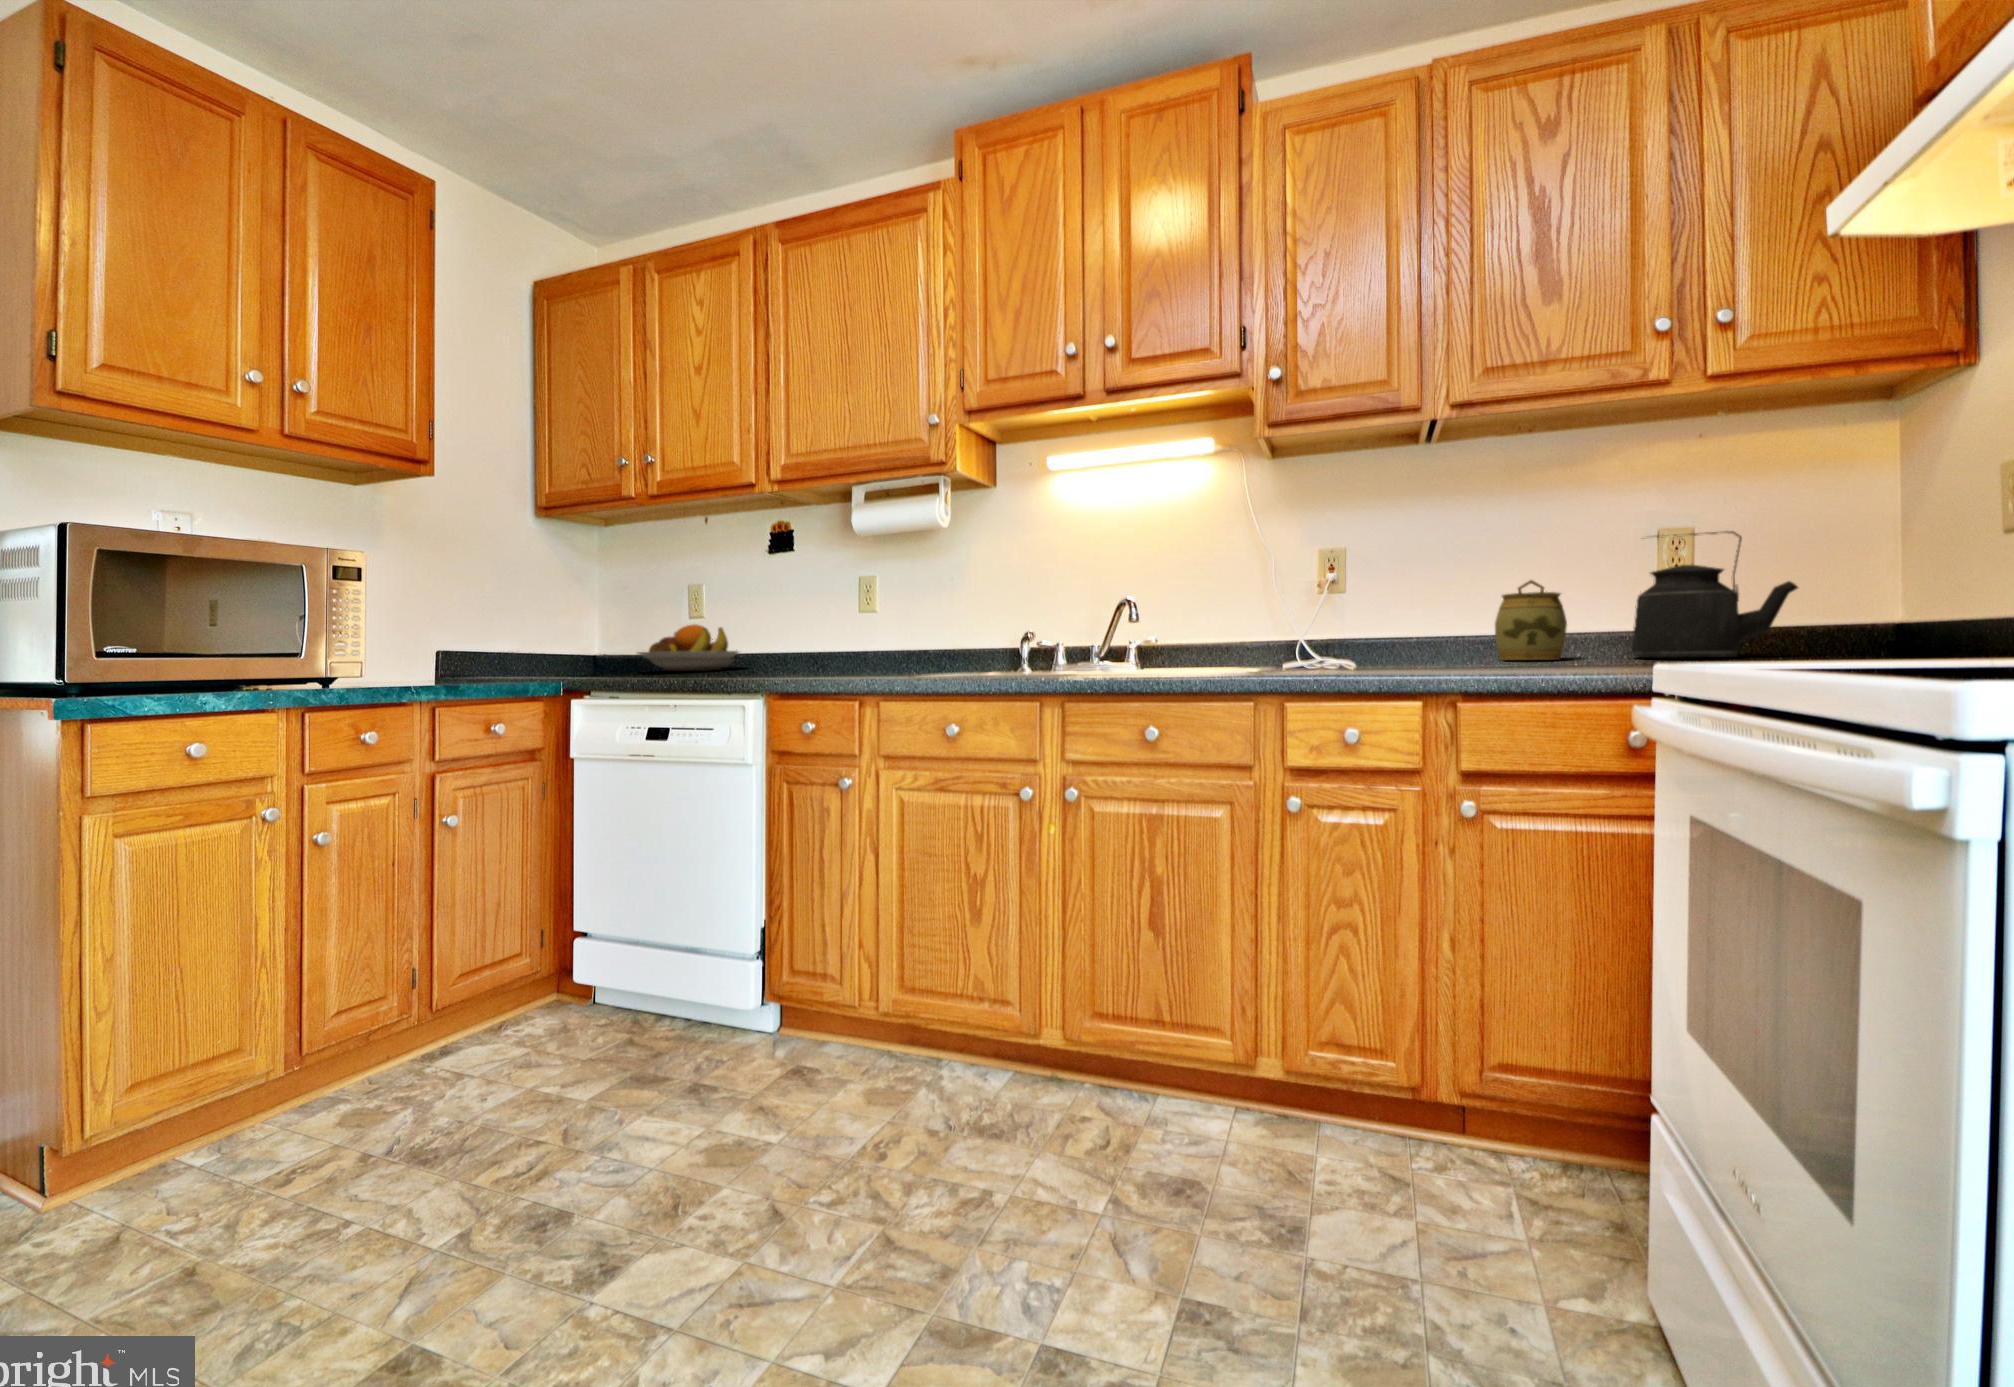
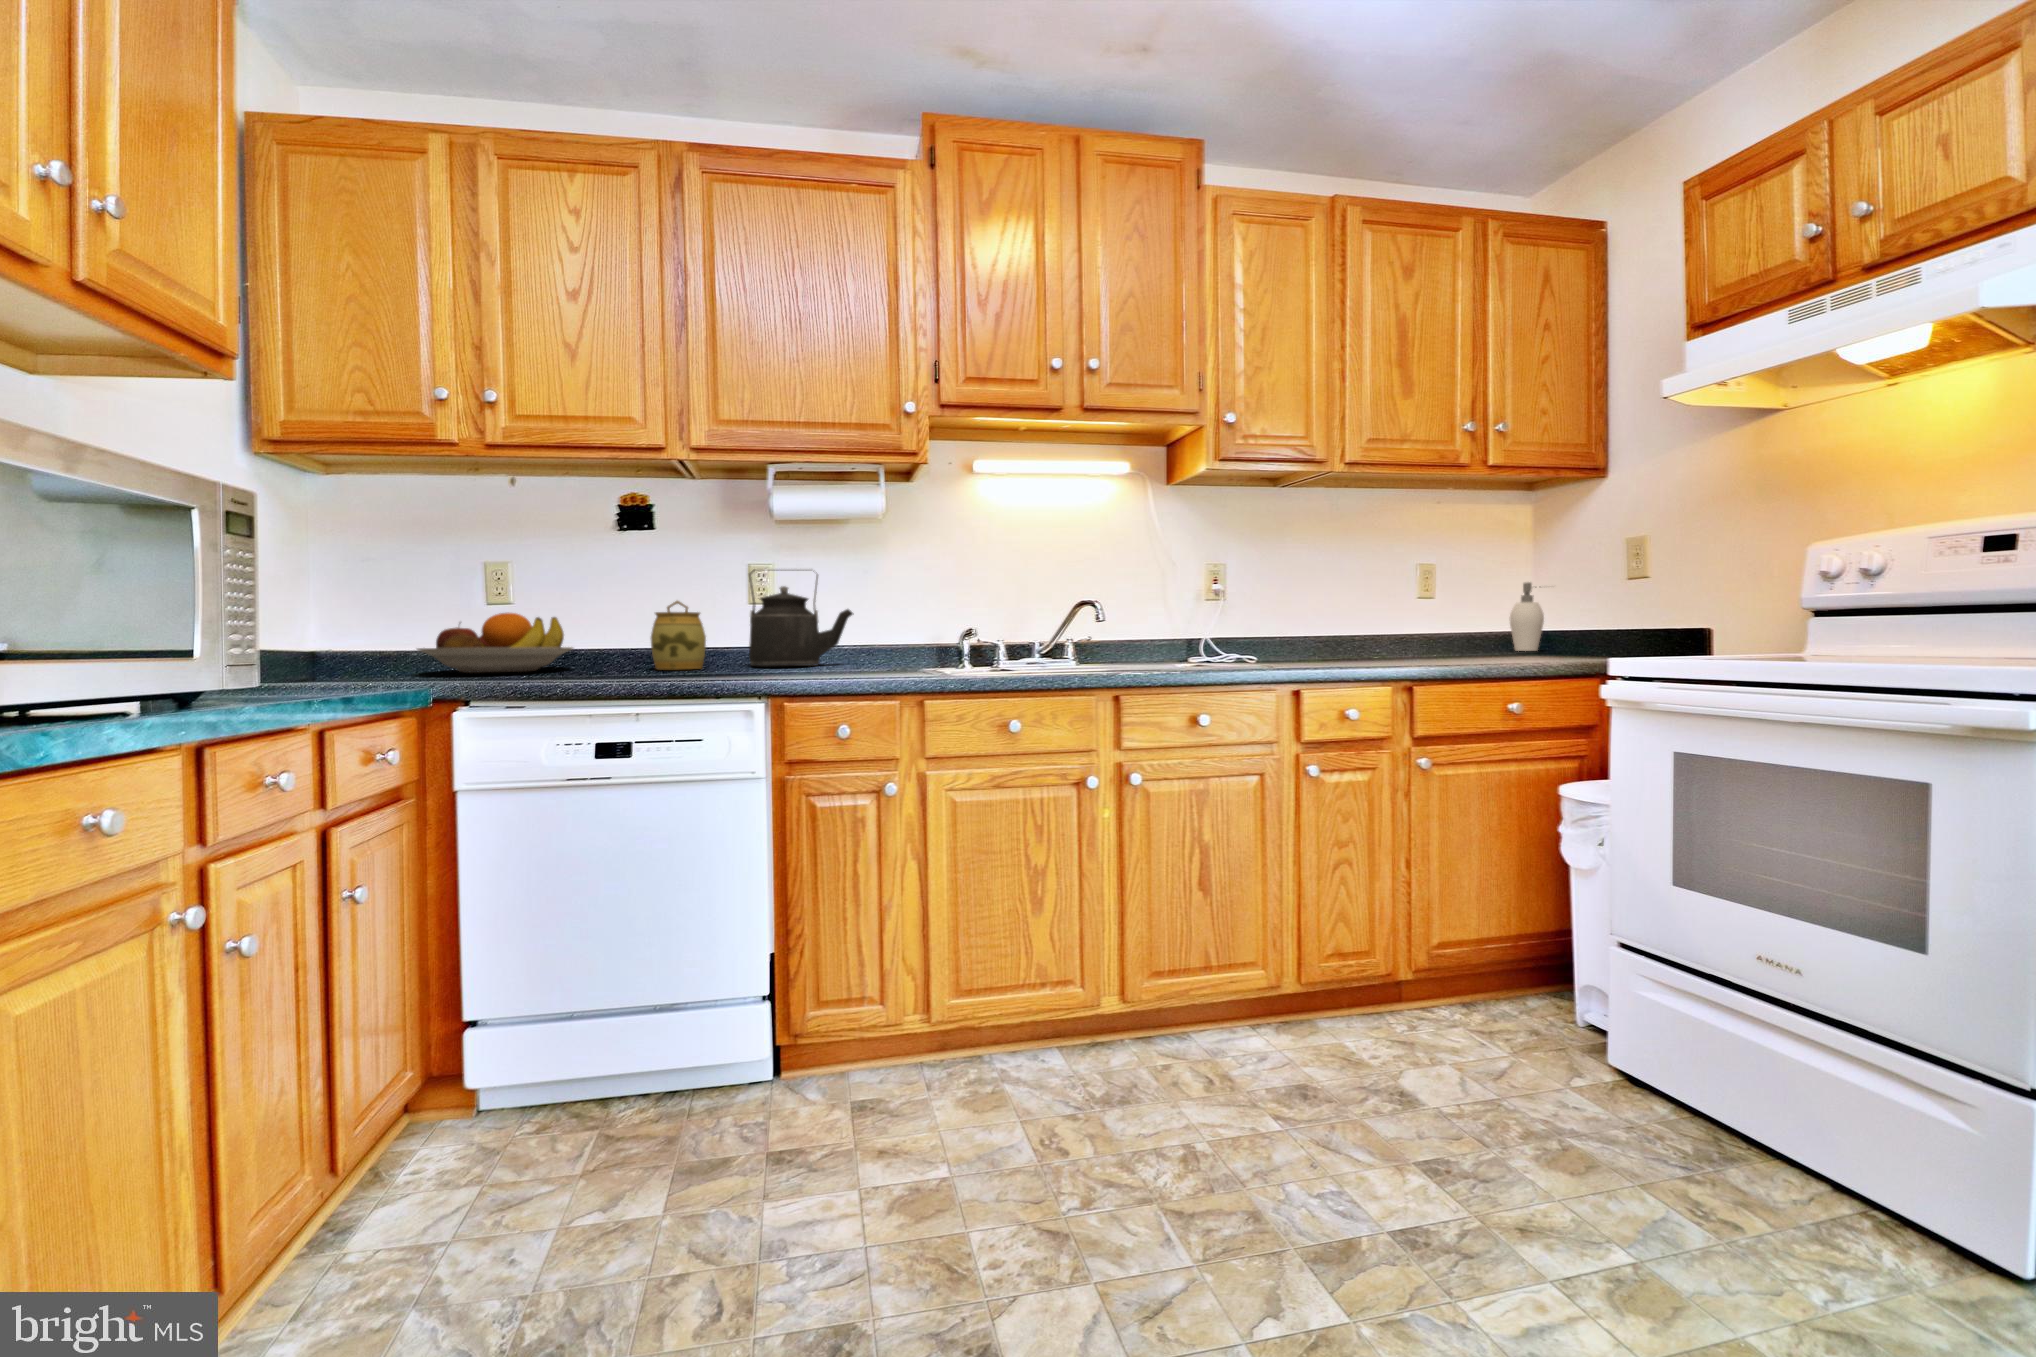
kettle: present [1632,531,1798,657] -> present [749,569,853,666]
soap dispenser: none [1865,542,1954,656] -> present [1510,582,1544,651]
jar: present [1495,580,1567,660] -> present [651,601,706,669]

